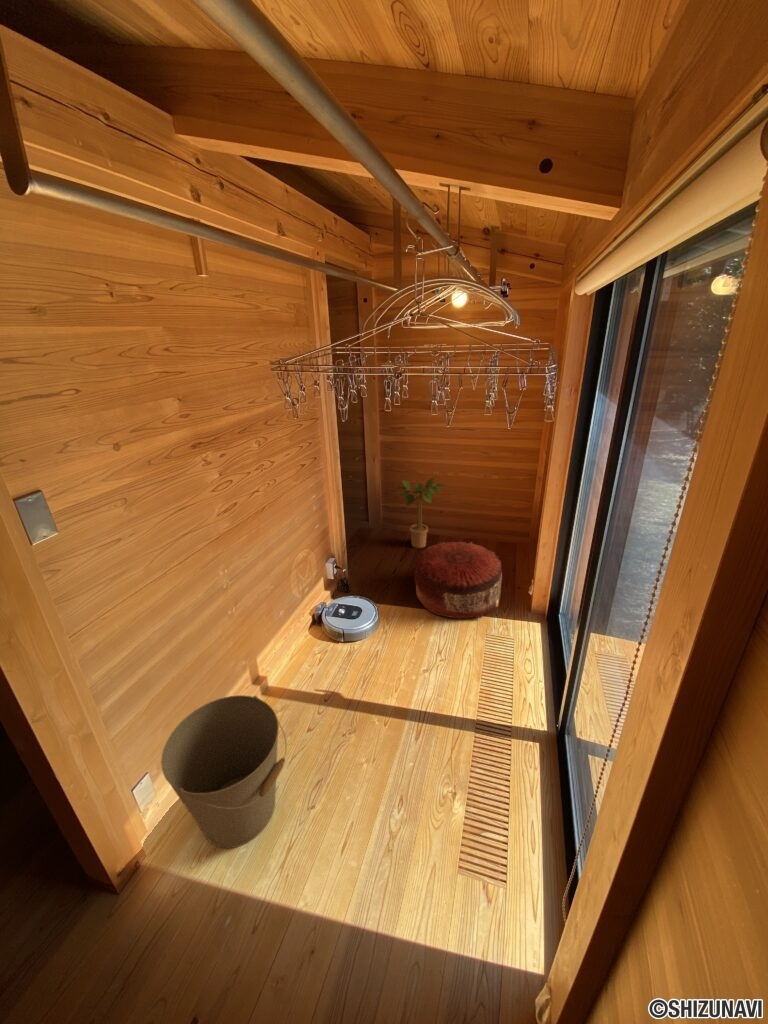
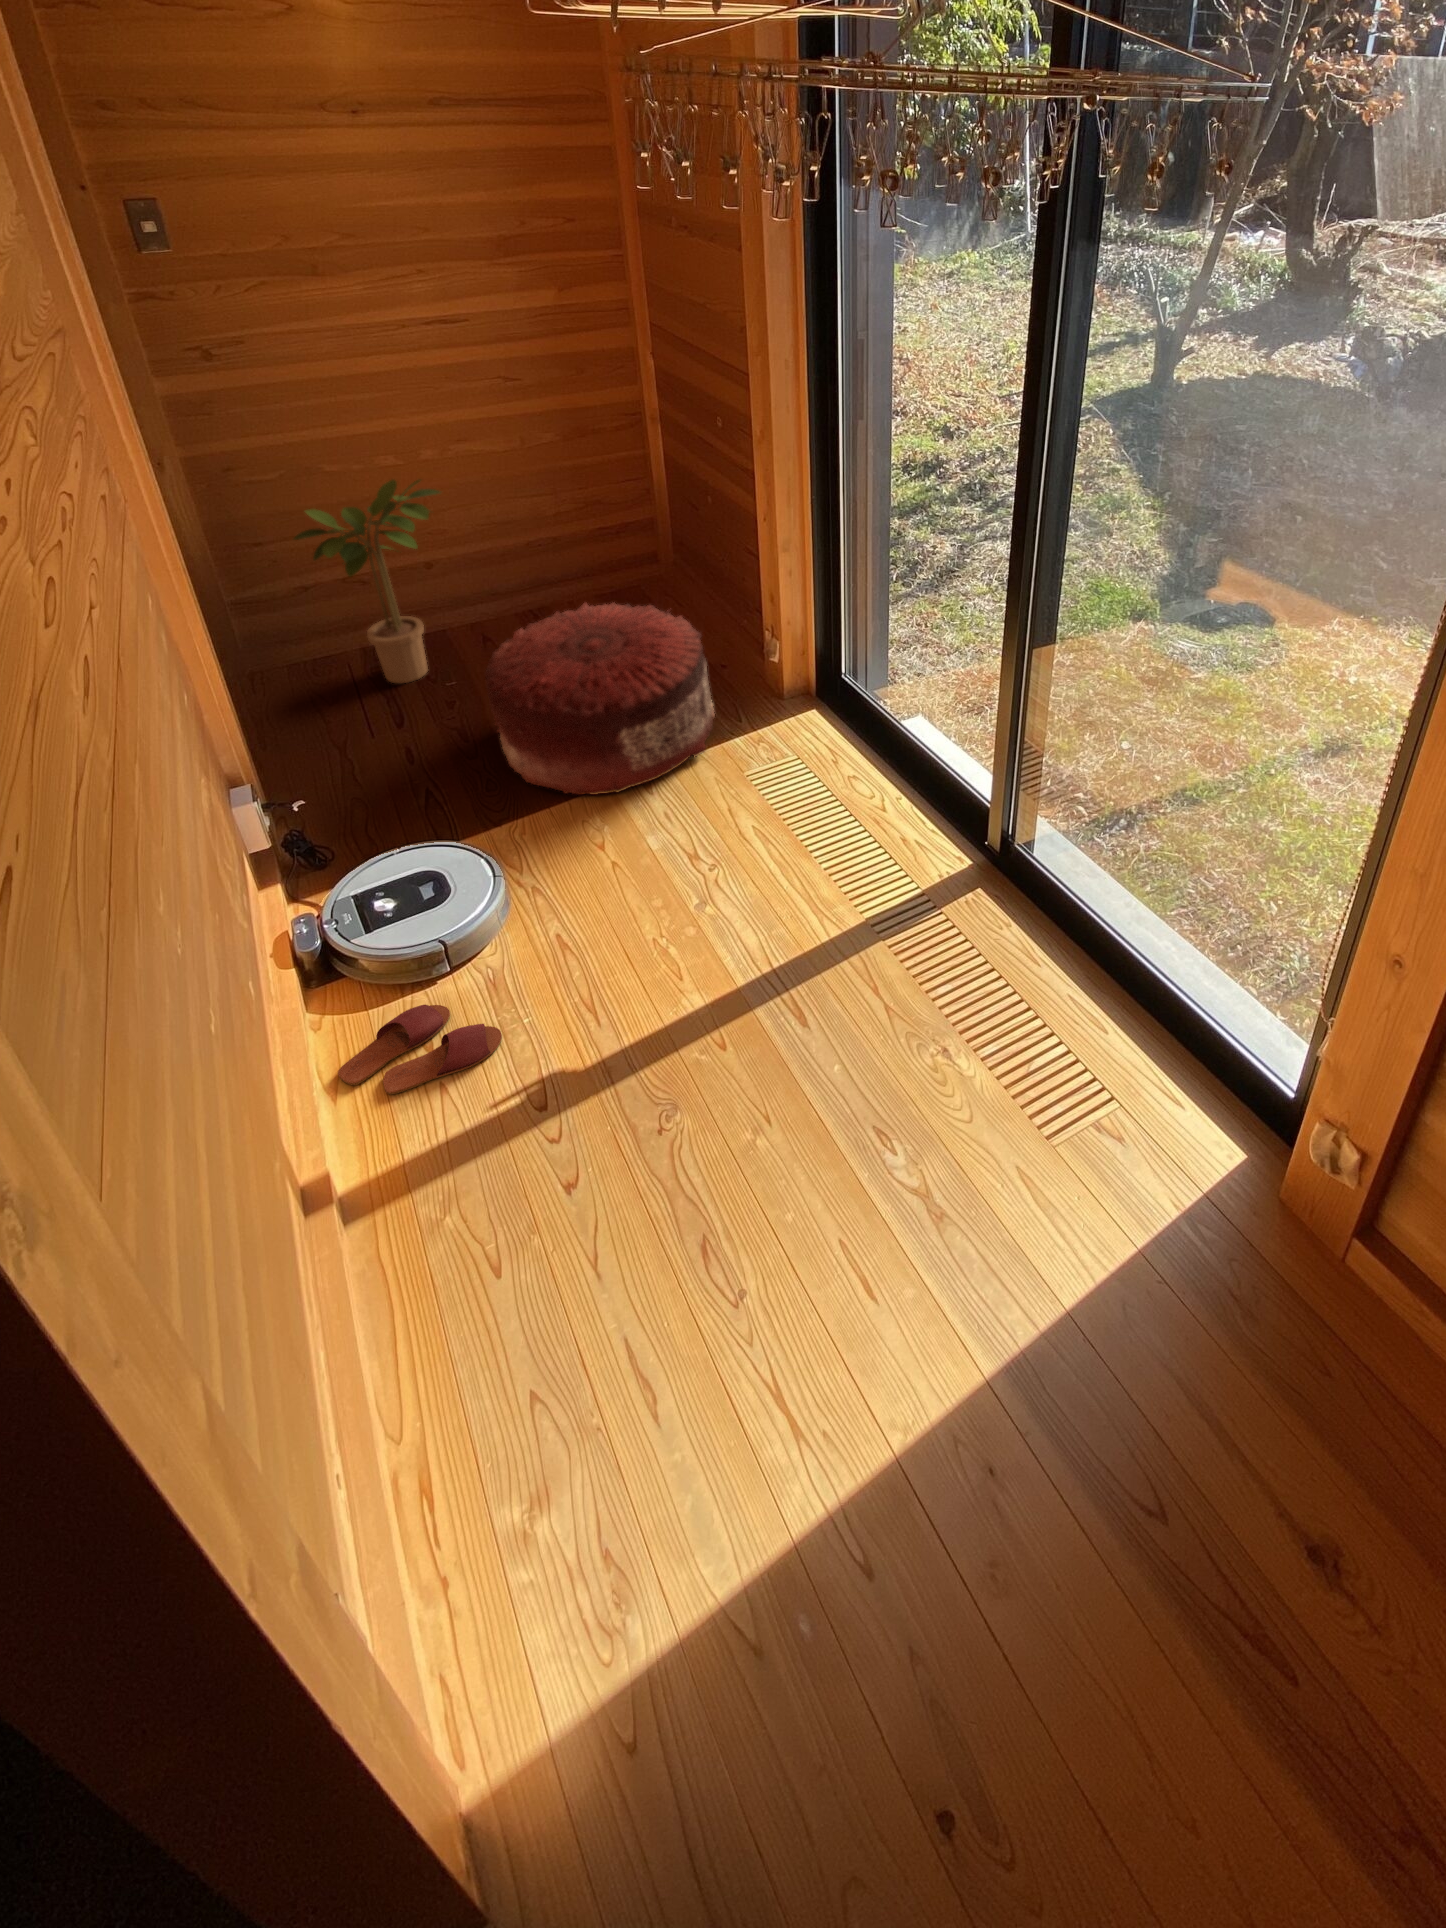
slippers: none [296,646,338,675] -> present [338,1005,502,1094]
bucket: present [161,695,286,848] -> none [357,1151,725,1588]

